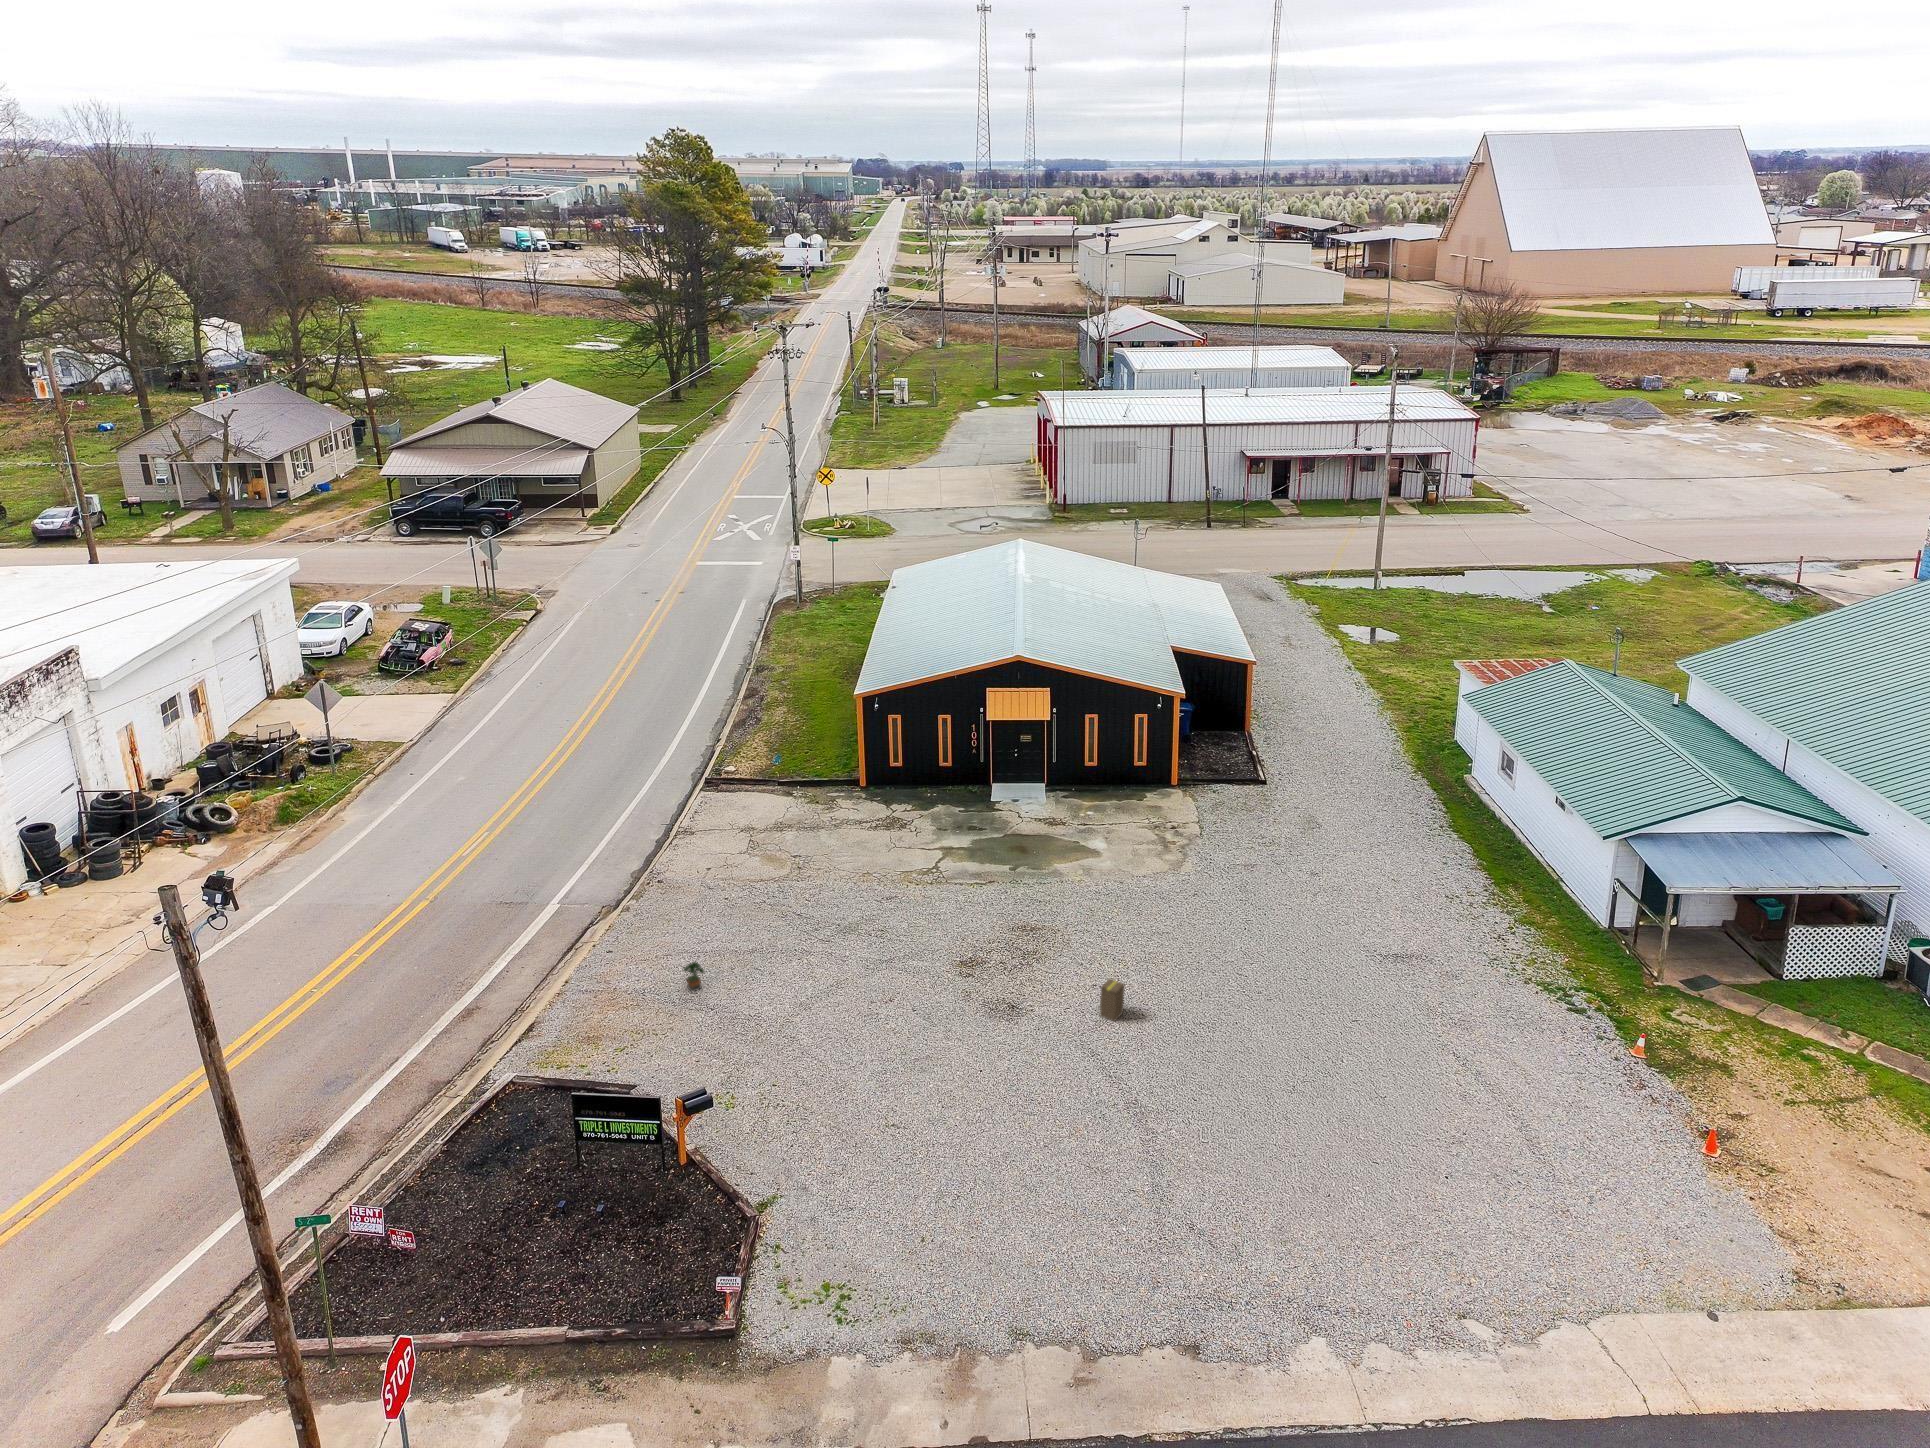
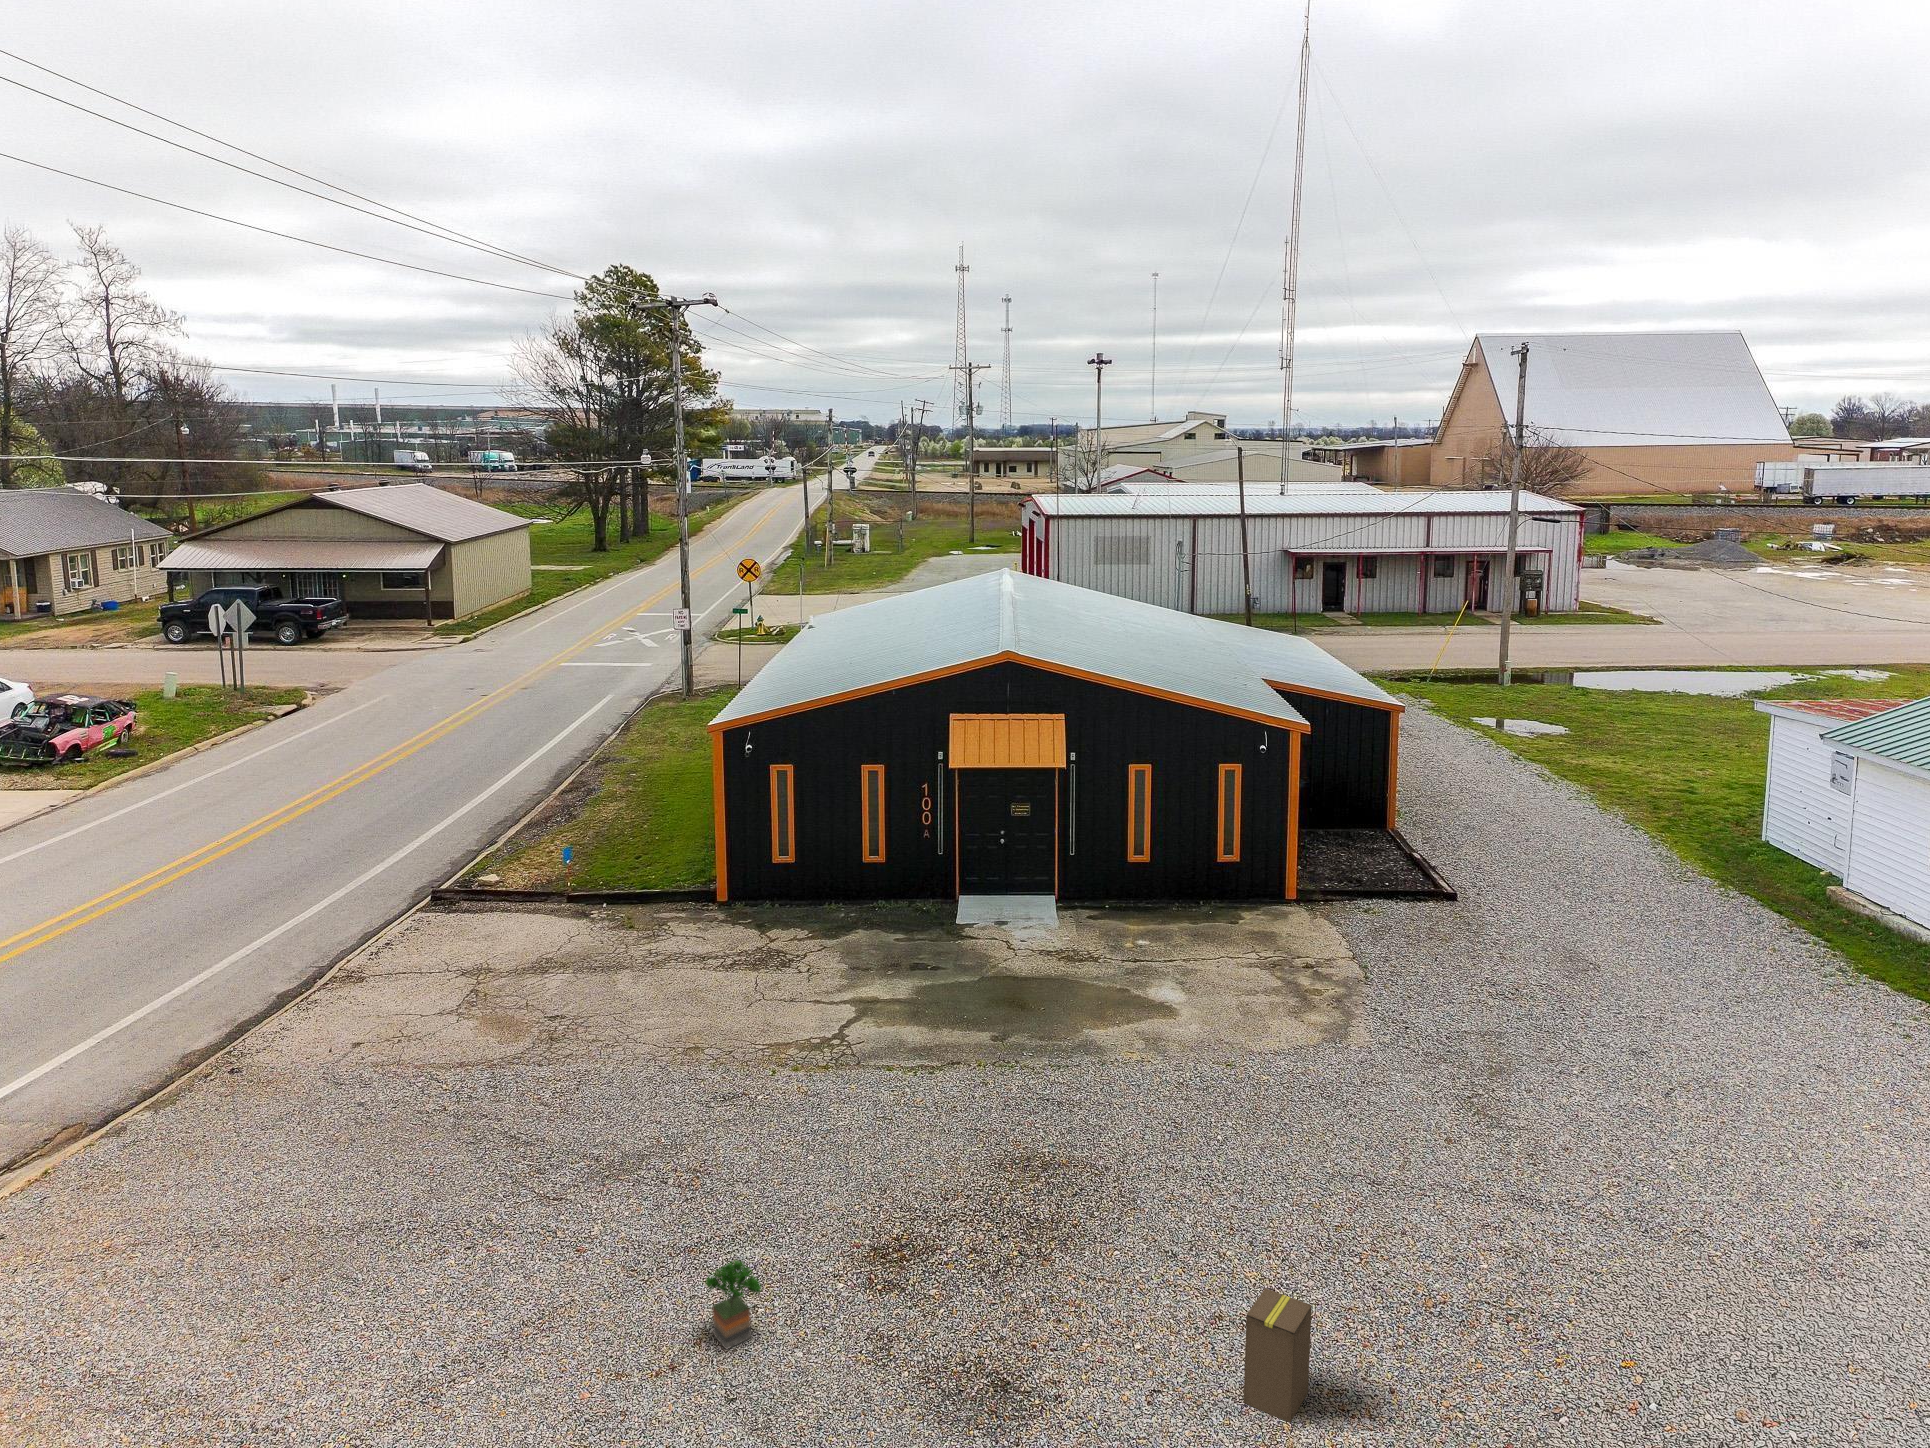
potted tree: present [684,962,704,992] -> present [705,1260,762,1349]

